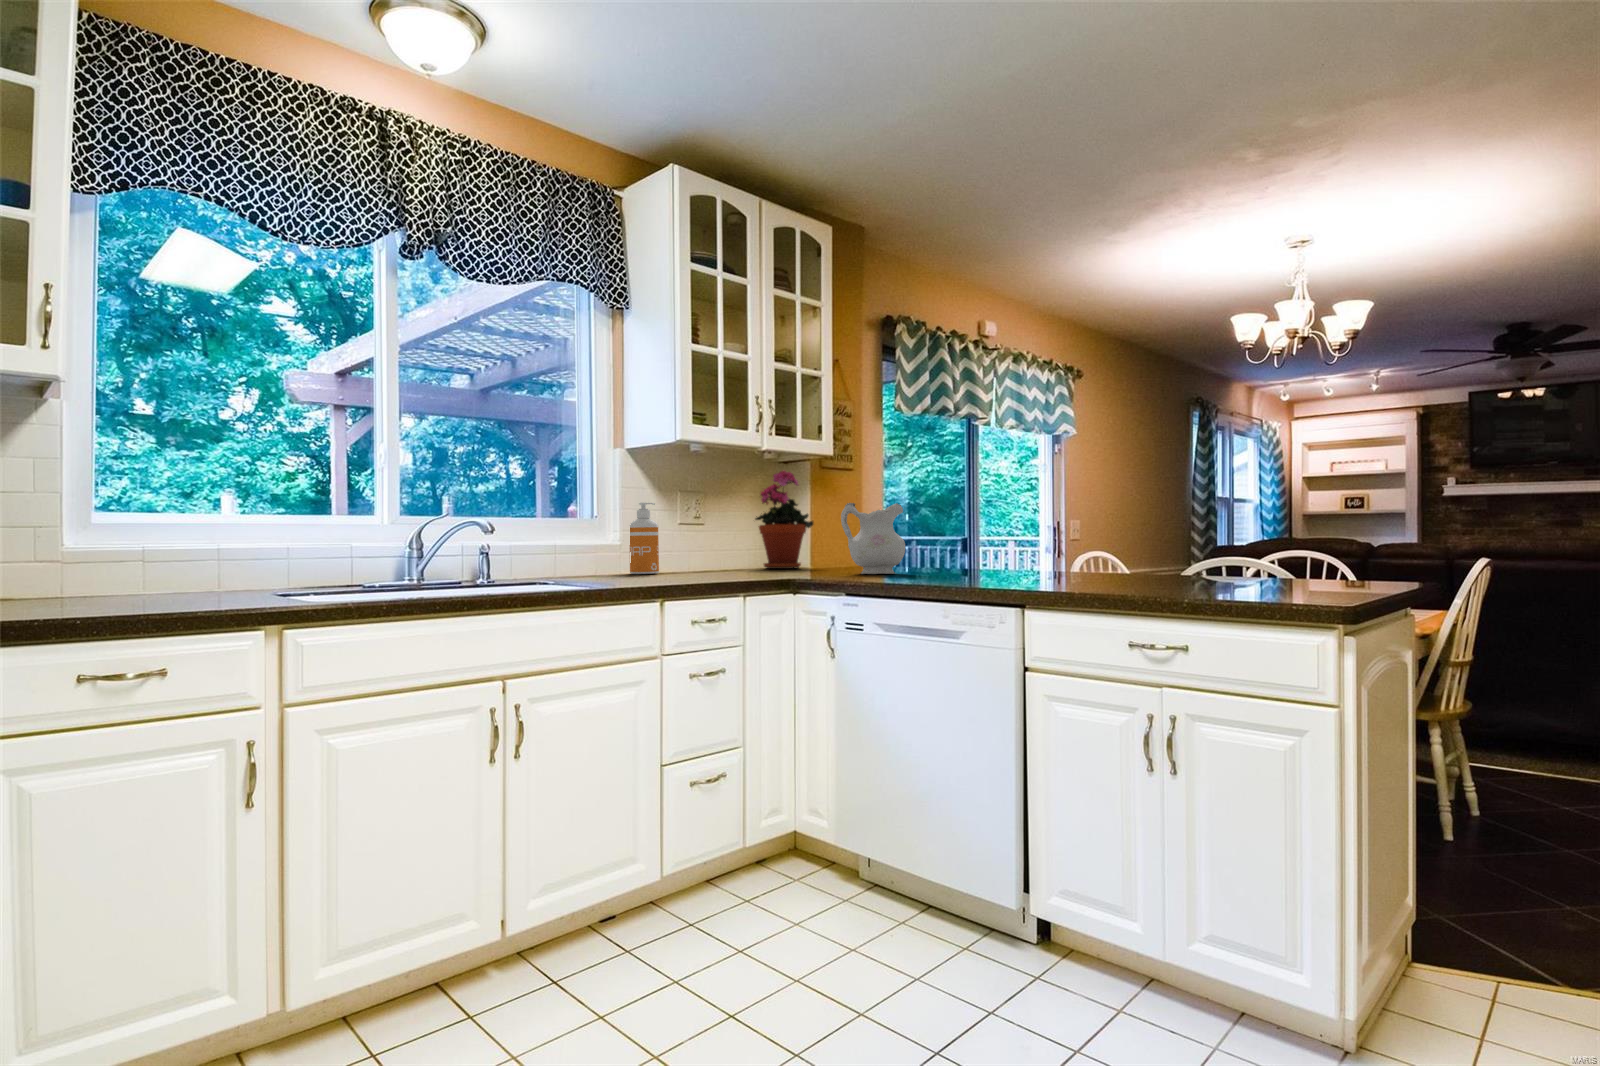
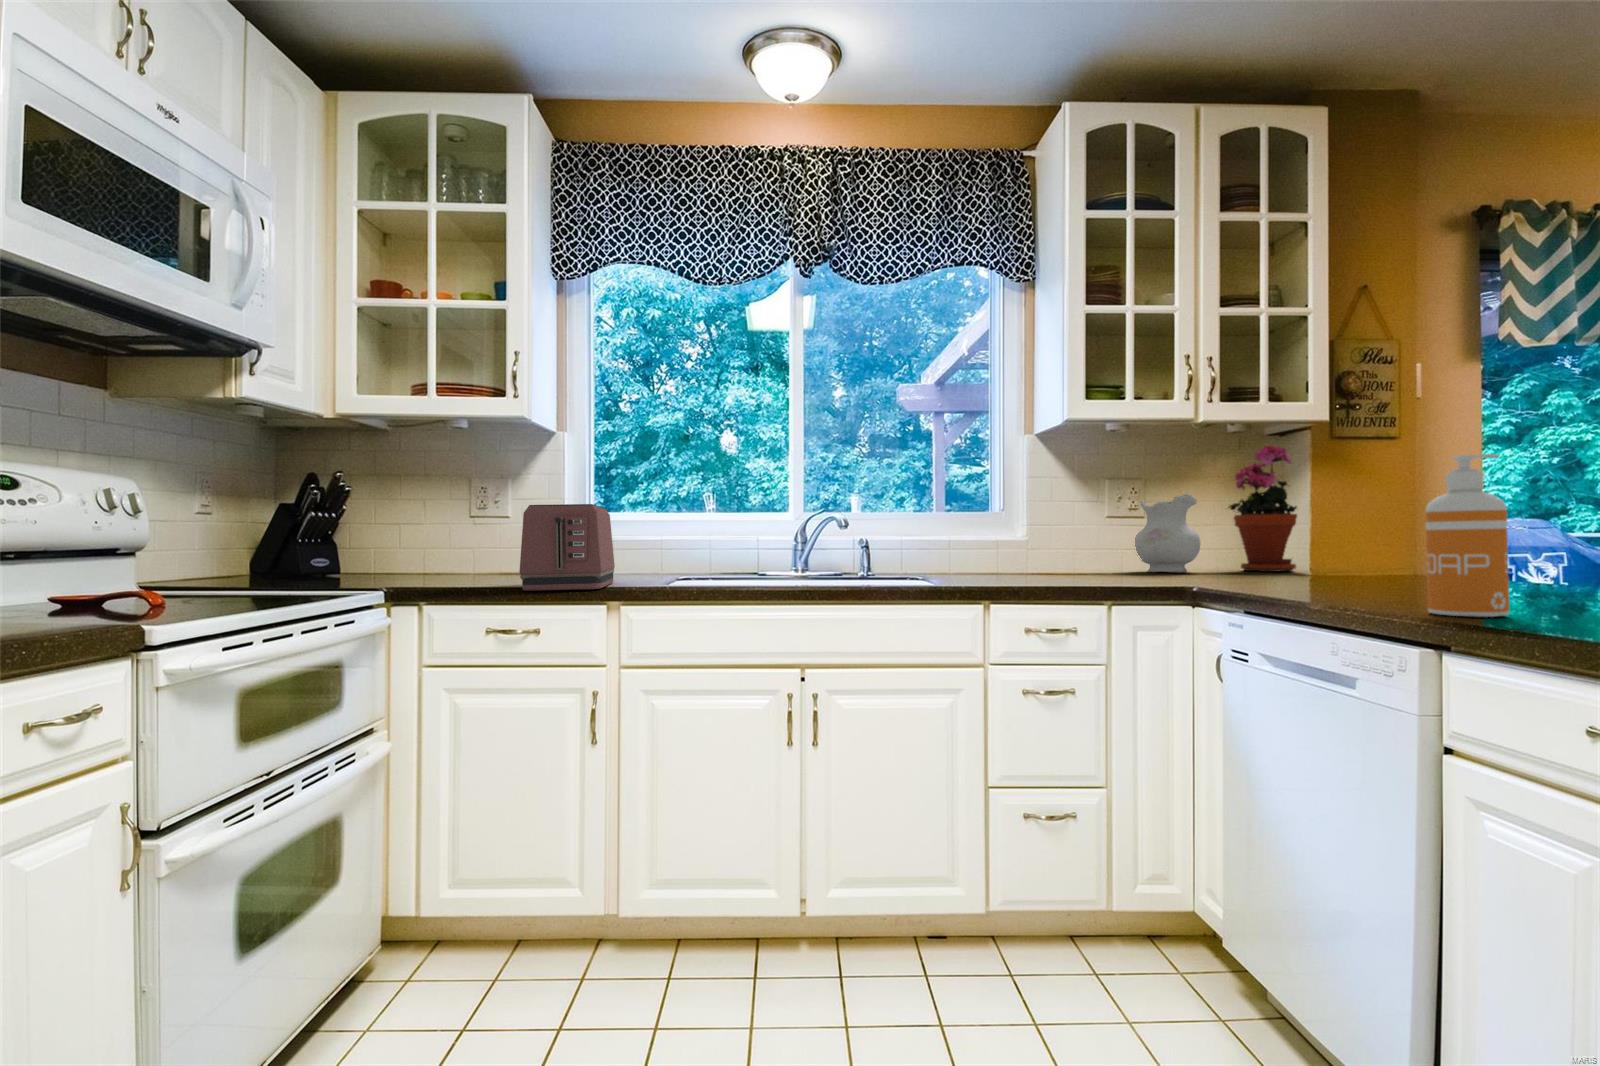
toaster: none [62,496,221,613] -> present [519,504,615,591]
soap dispenser: present [629,502,659,574] -> present [1426,454,1509,617]
ceramic pitcher: present [841,503,905,574] -> present [1134,493,1200,572]

